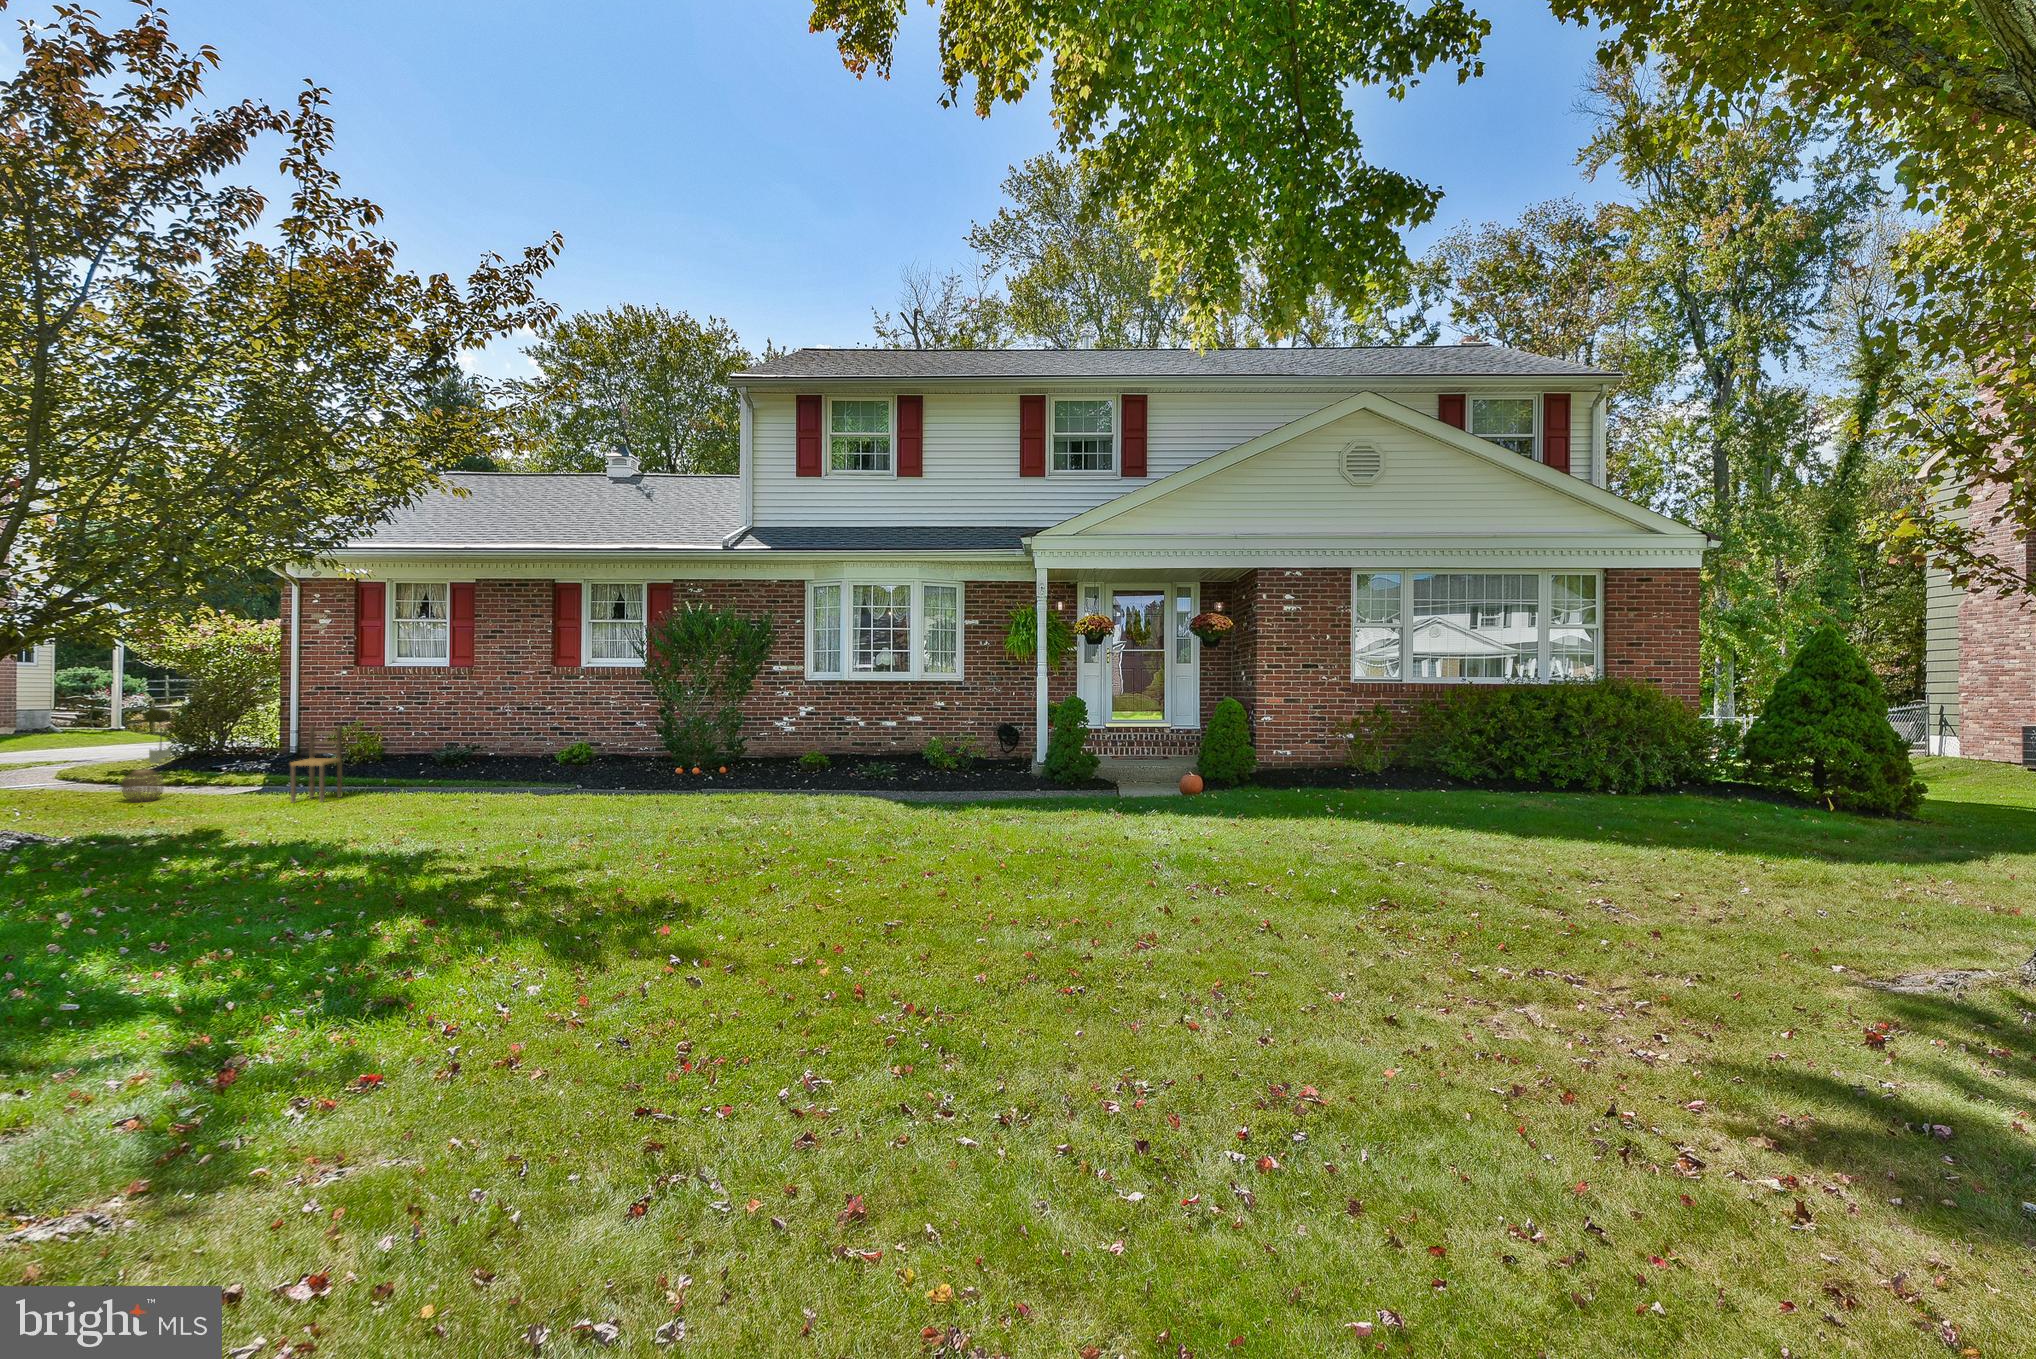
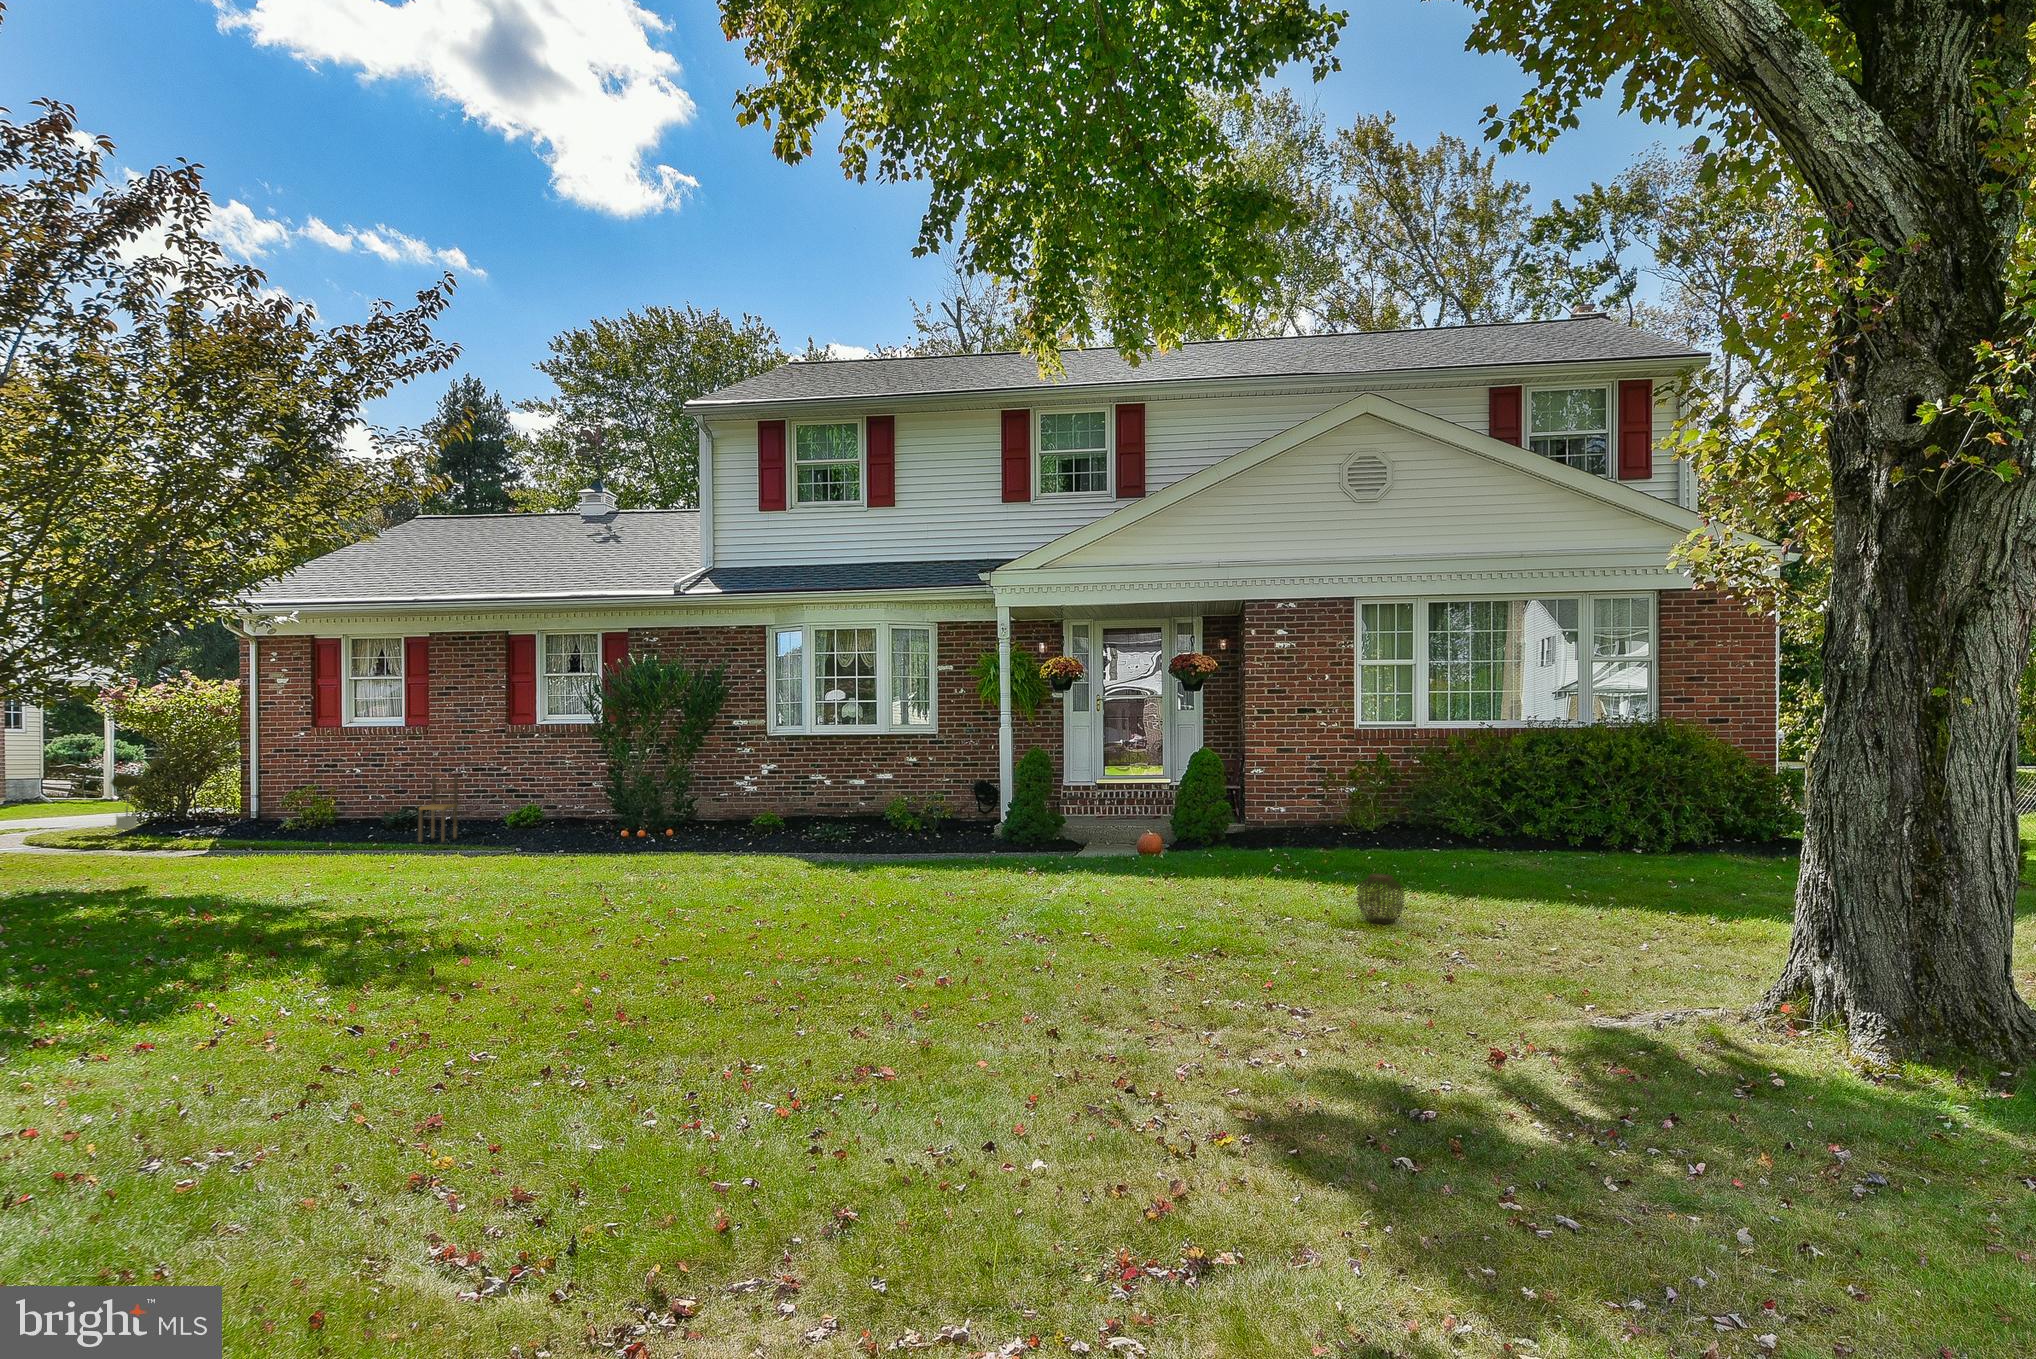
chair: present [290,725,342,803] -> present [418,775,458,842]
woven basket: present [122,769,164,802] -> present [1357,873,1404,924]

